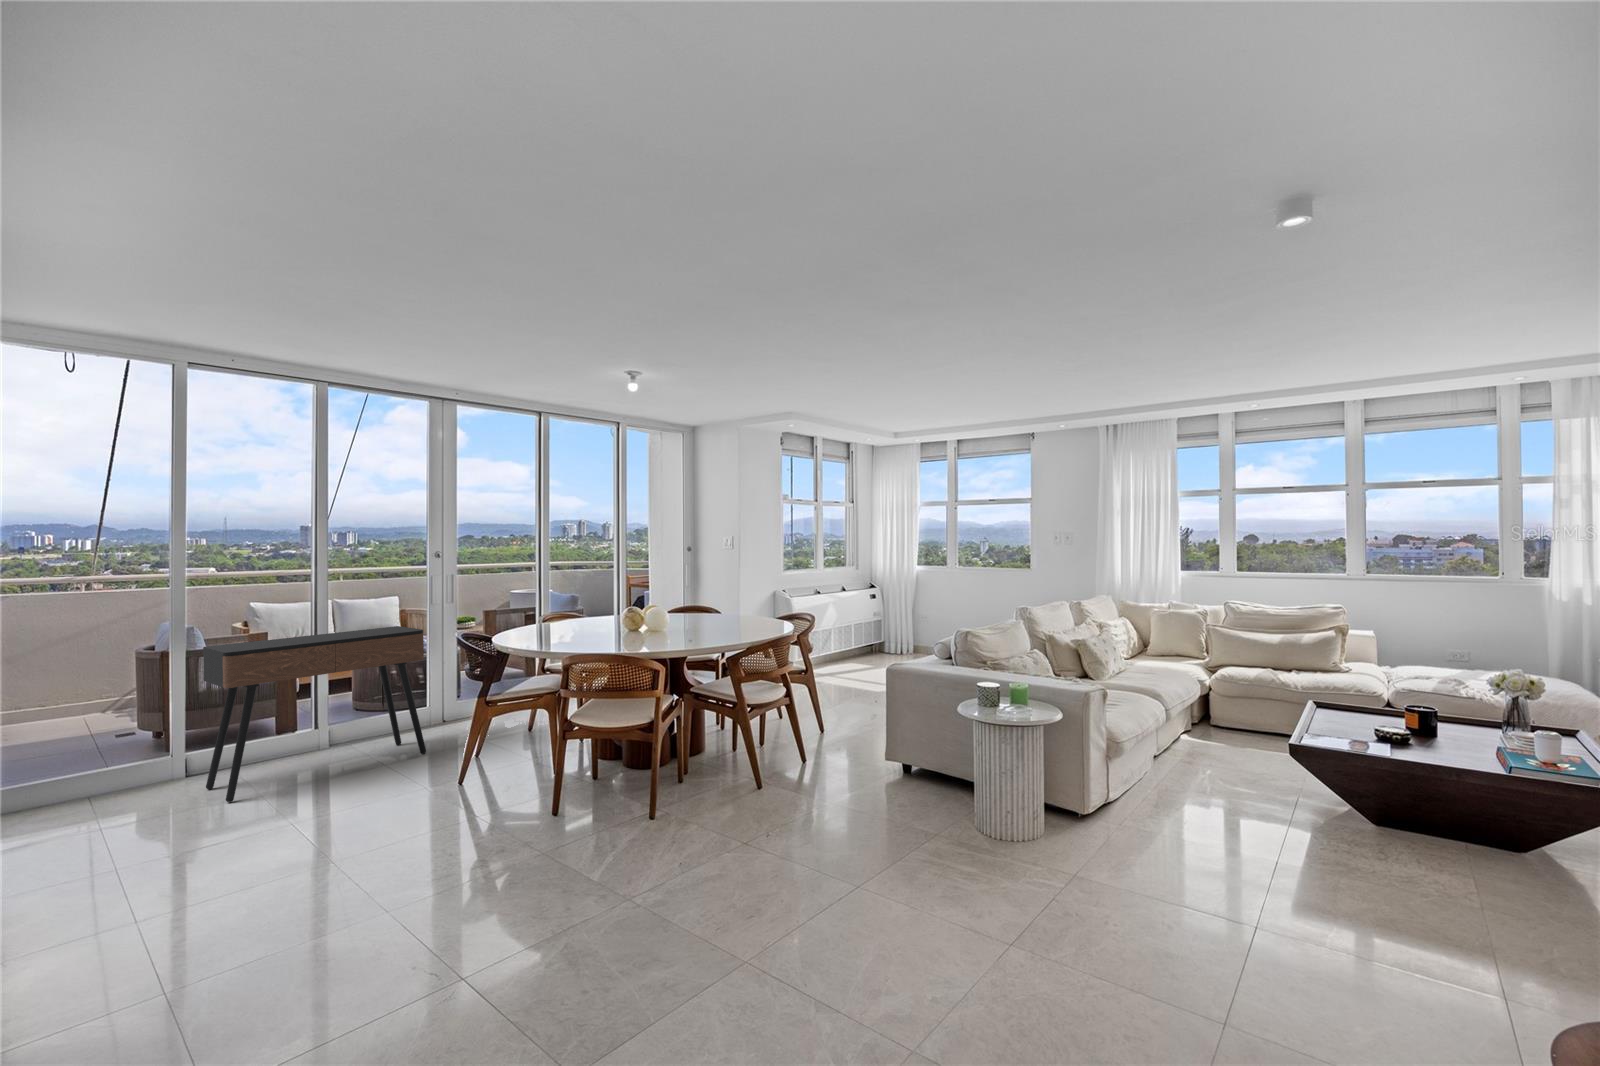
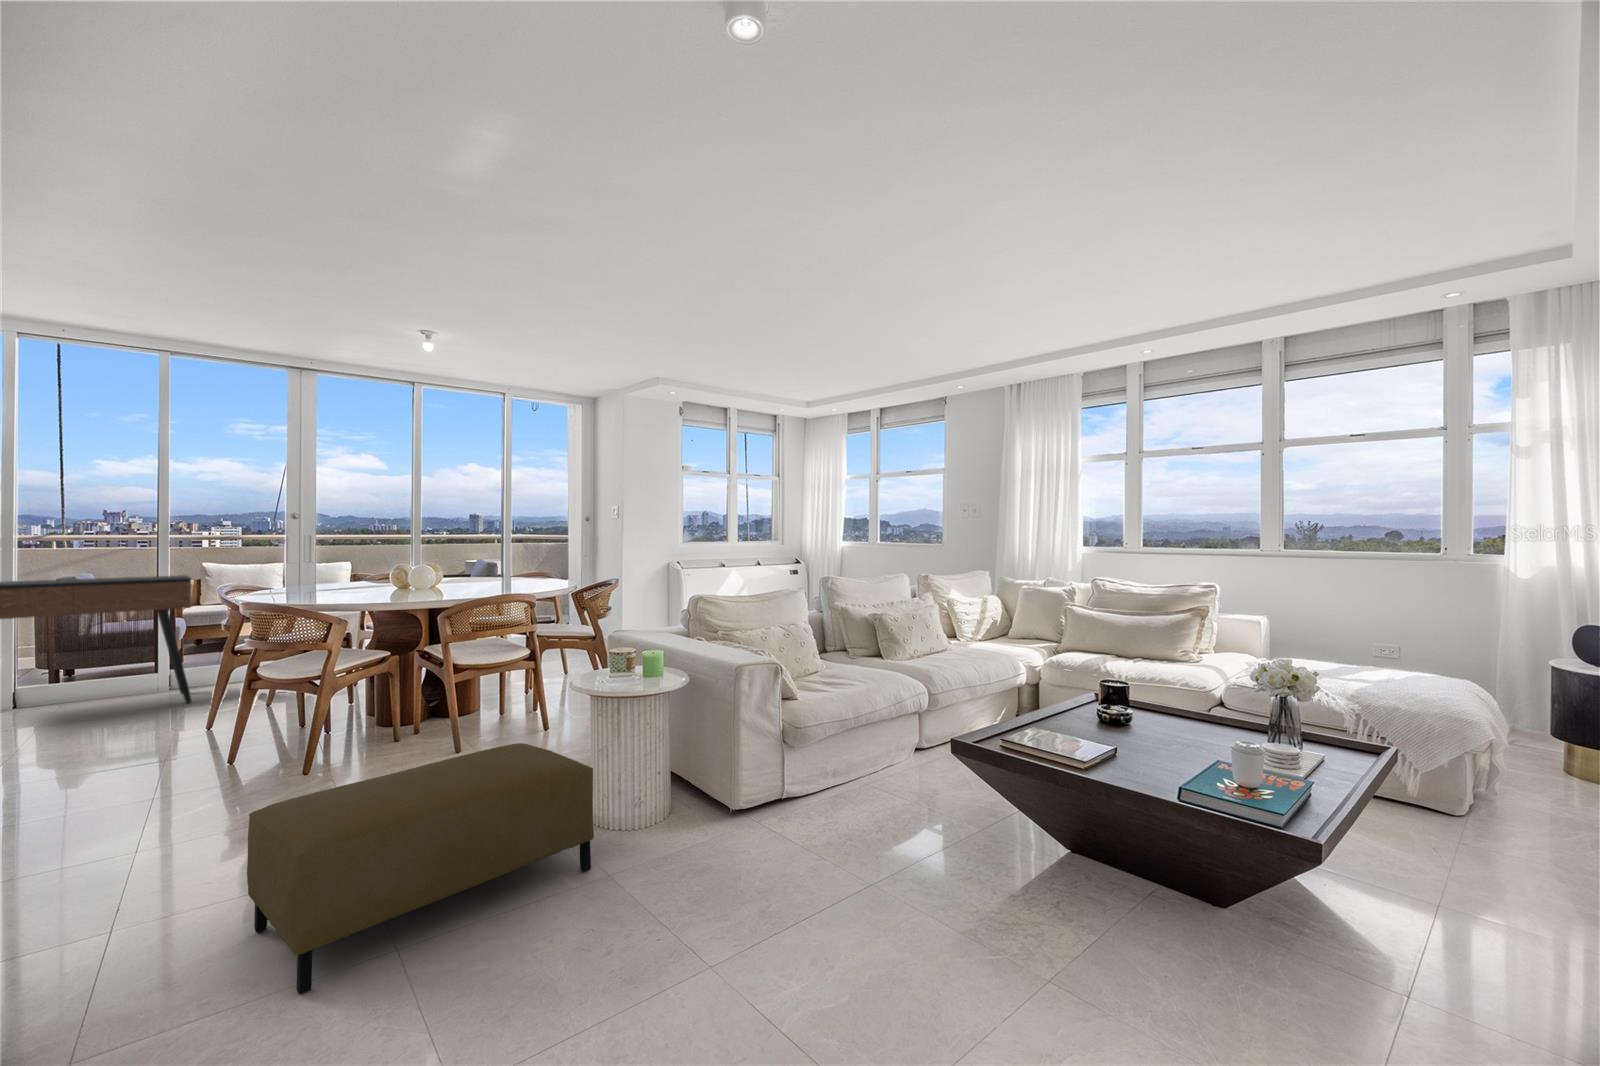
ottoman: none [873,772,1057,972] -> present [247,743,594,994]

